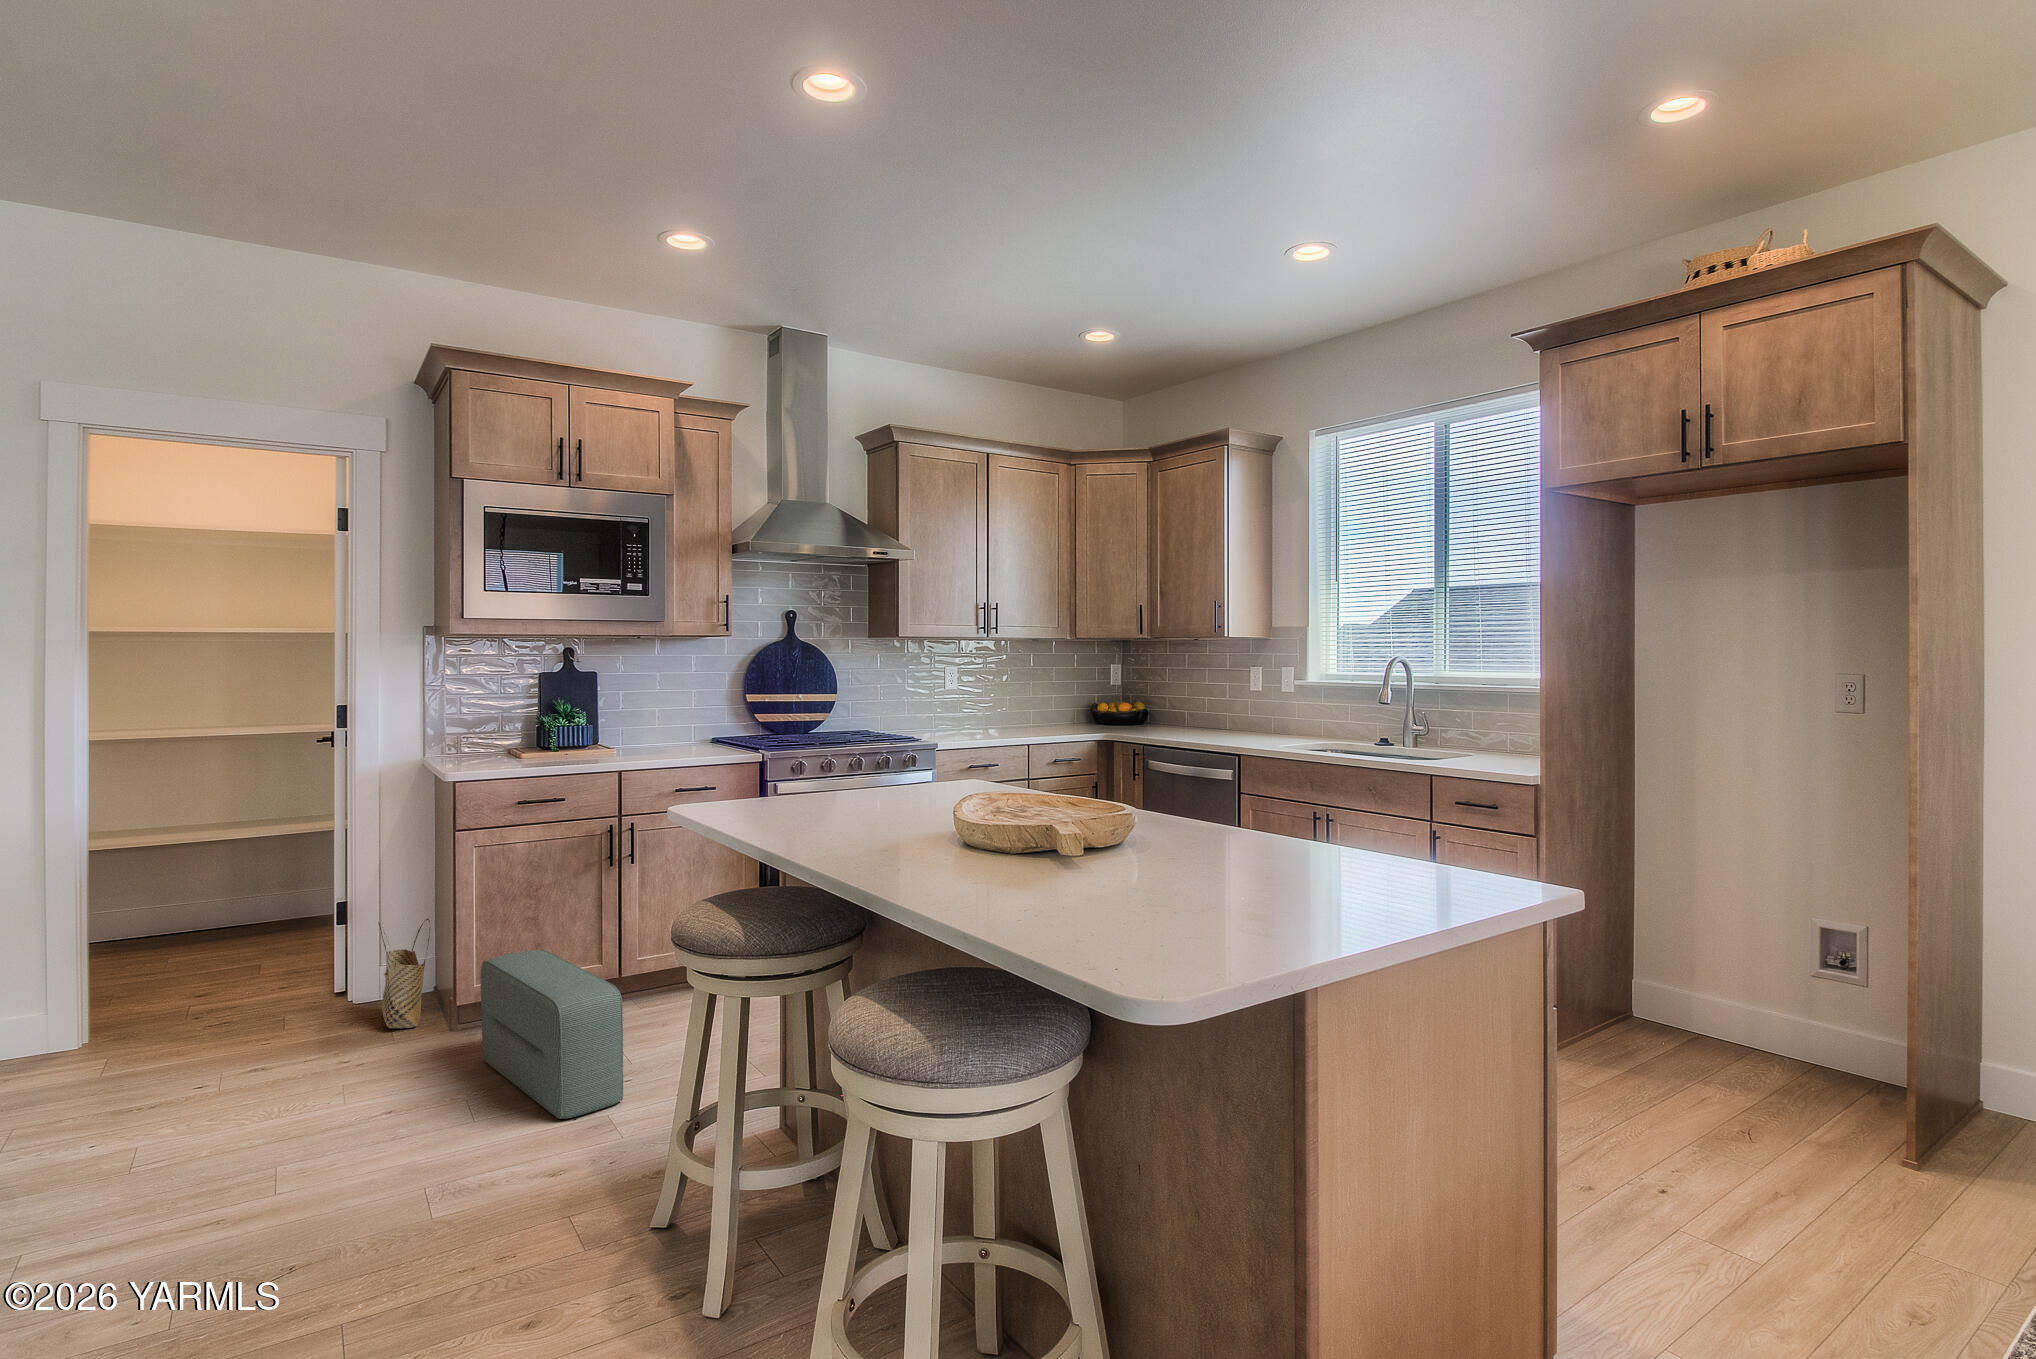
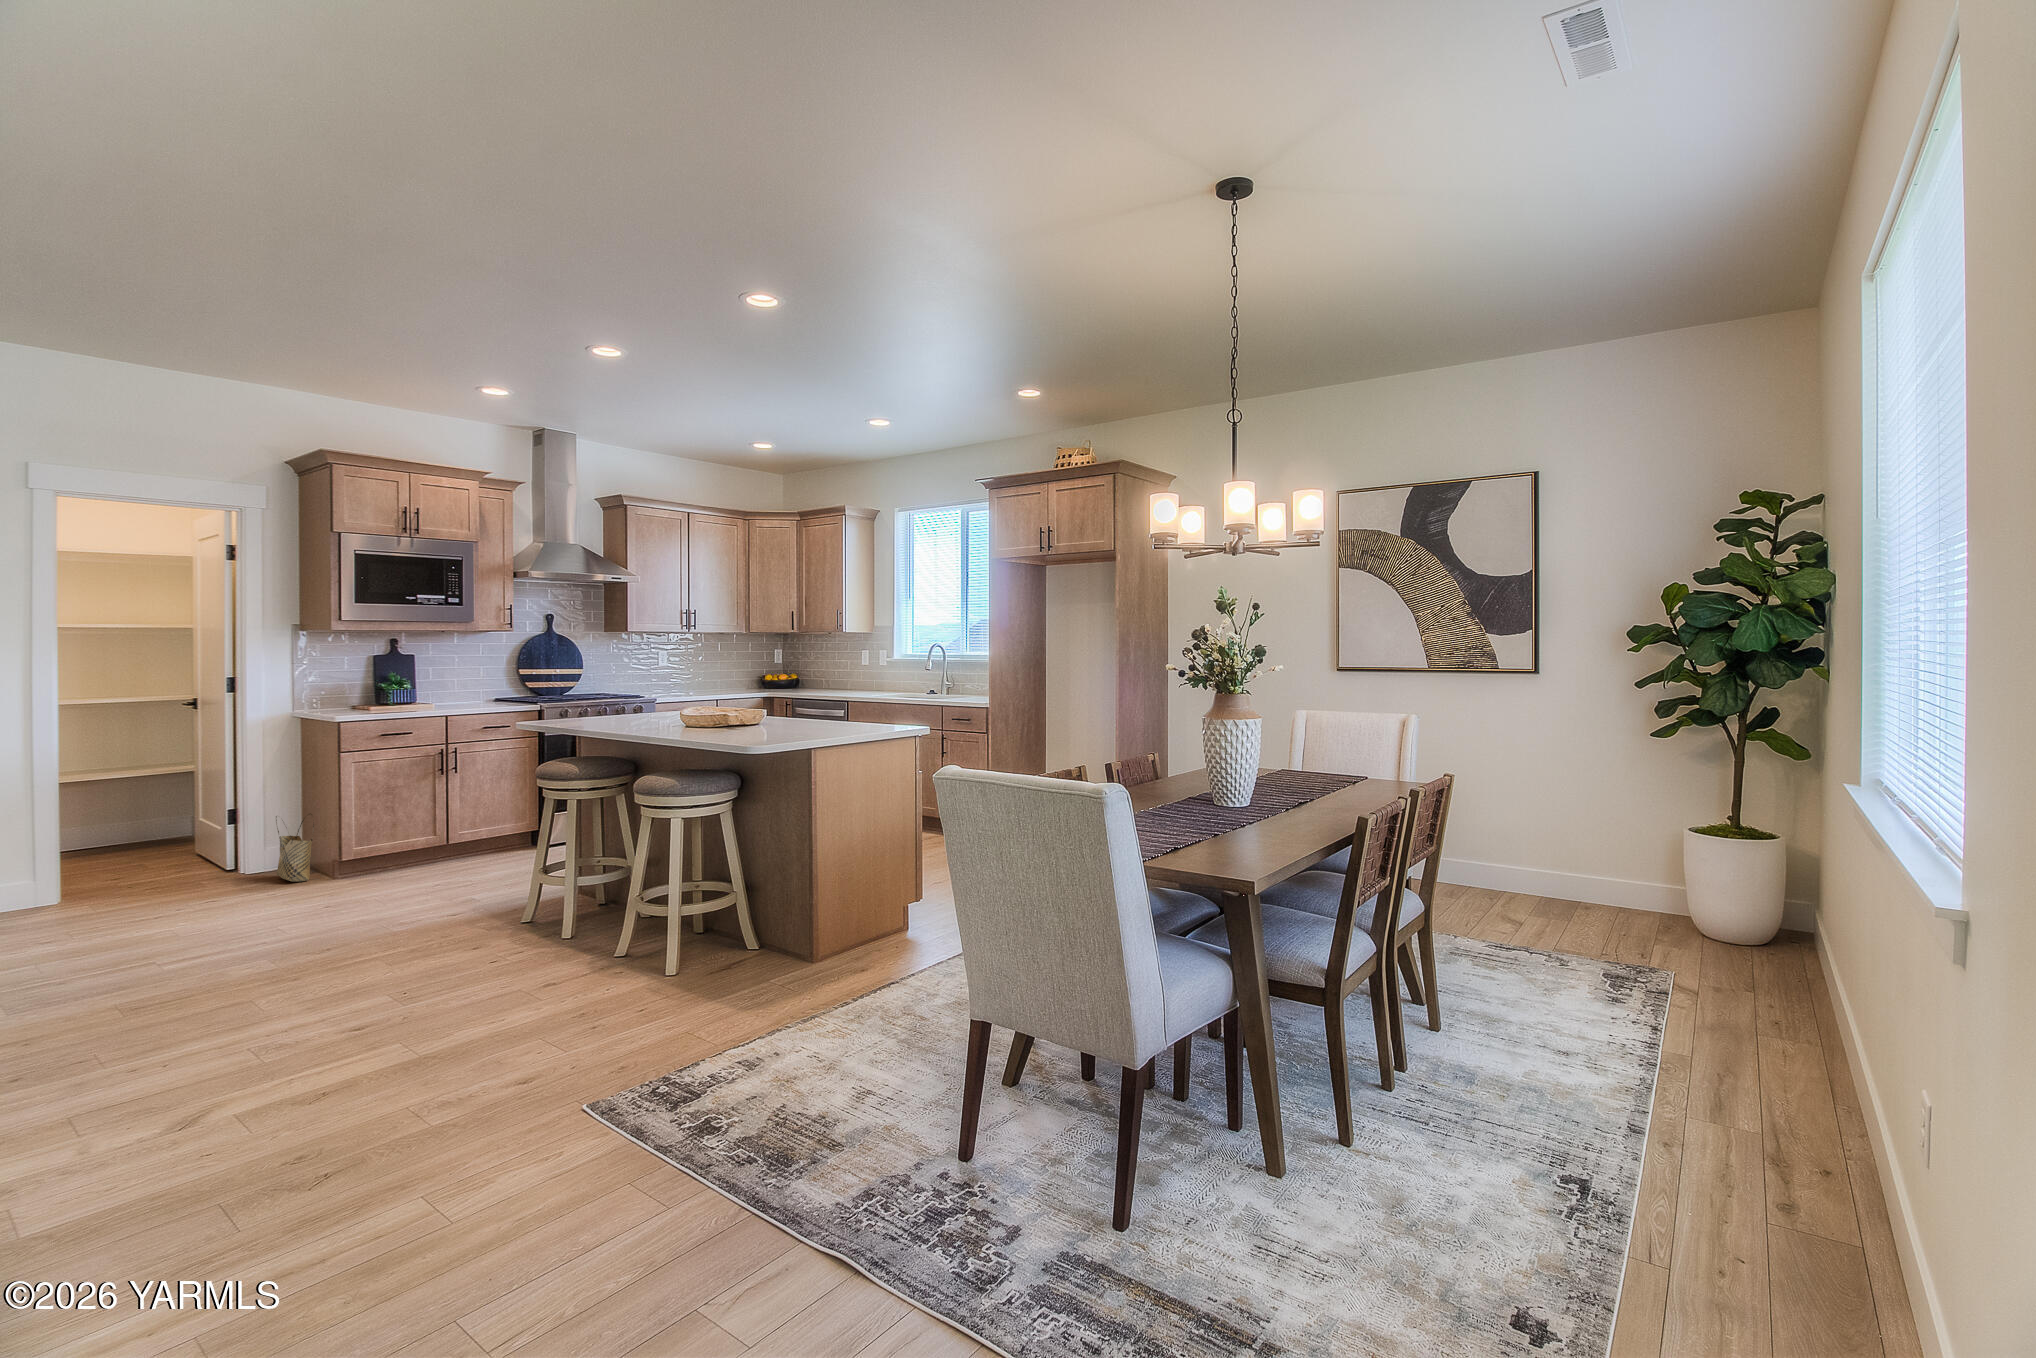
pouf: present [480,950,623,1119] -> none [370,822,479,902]

